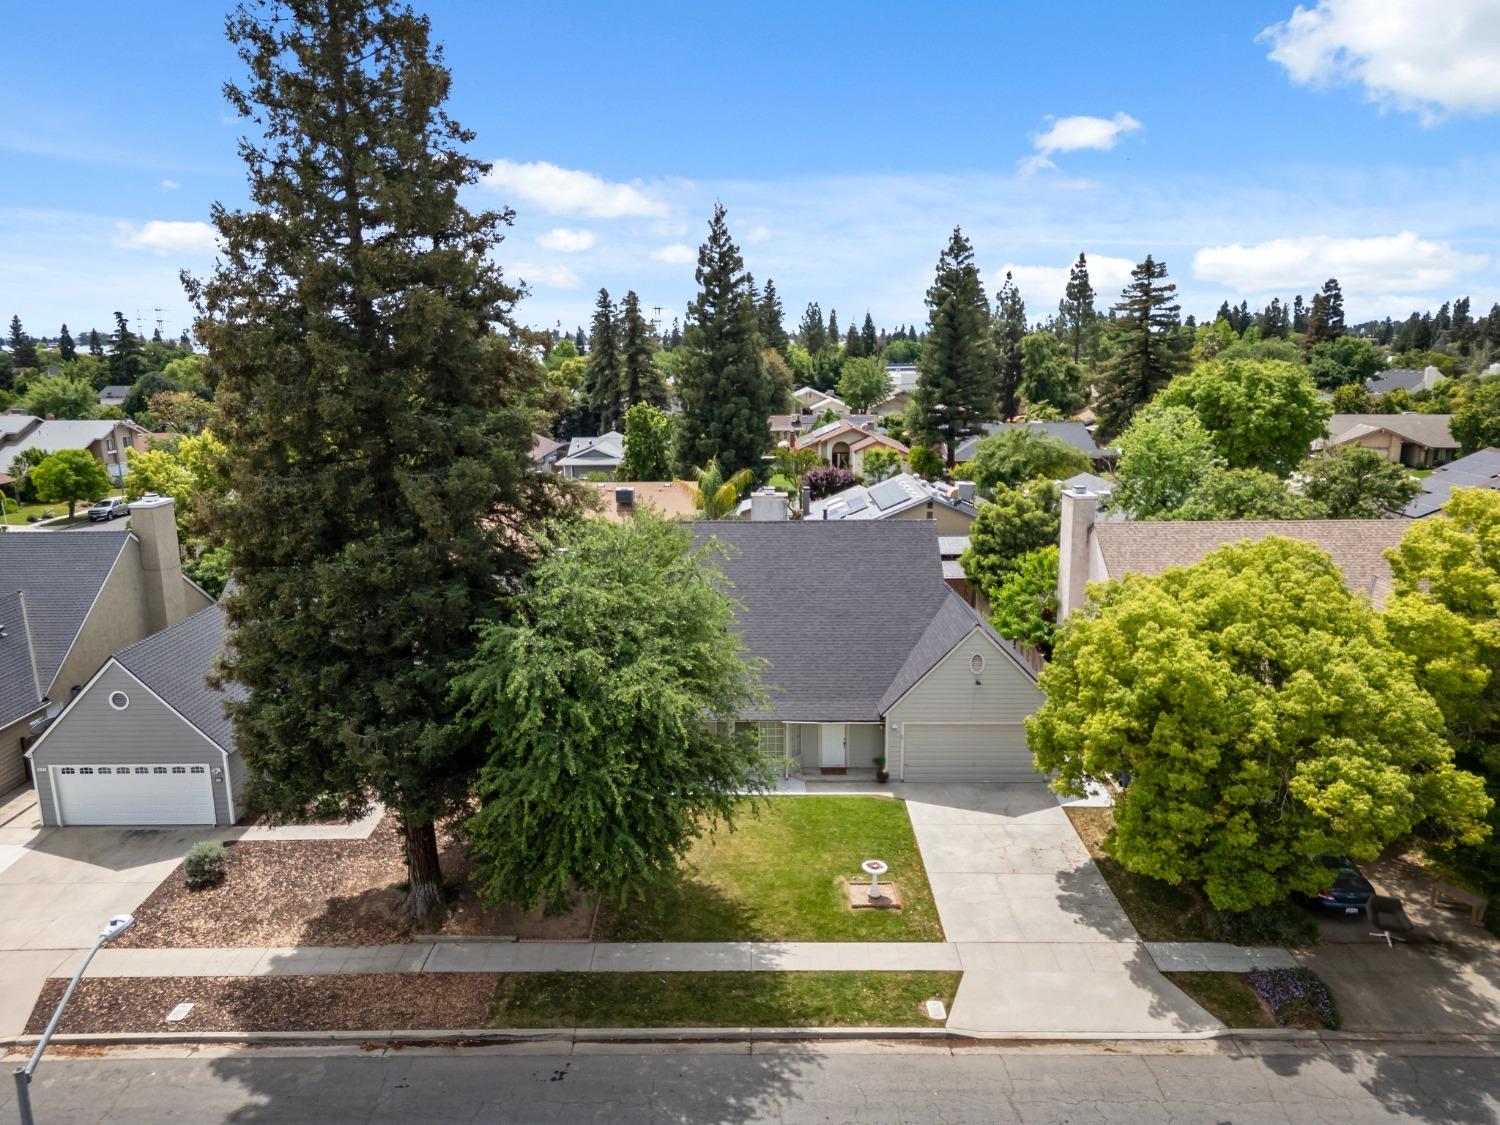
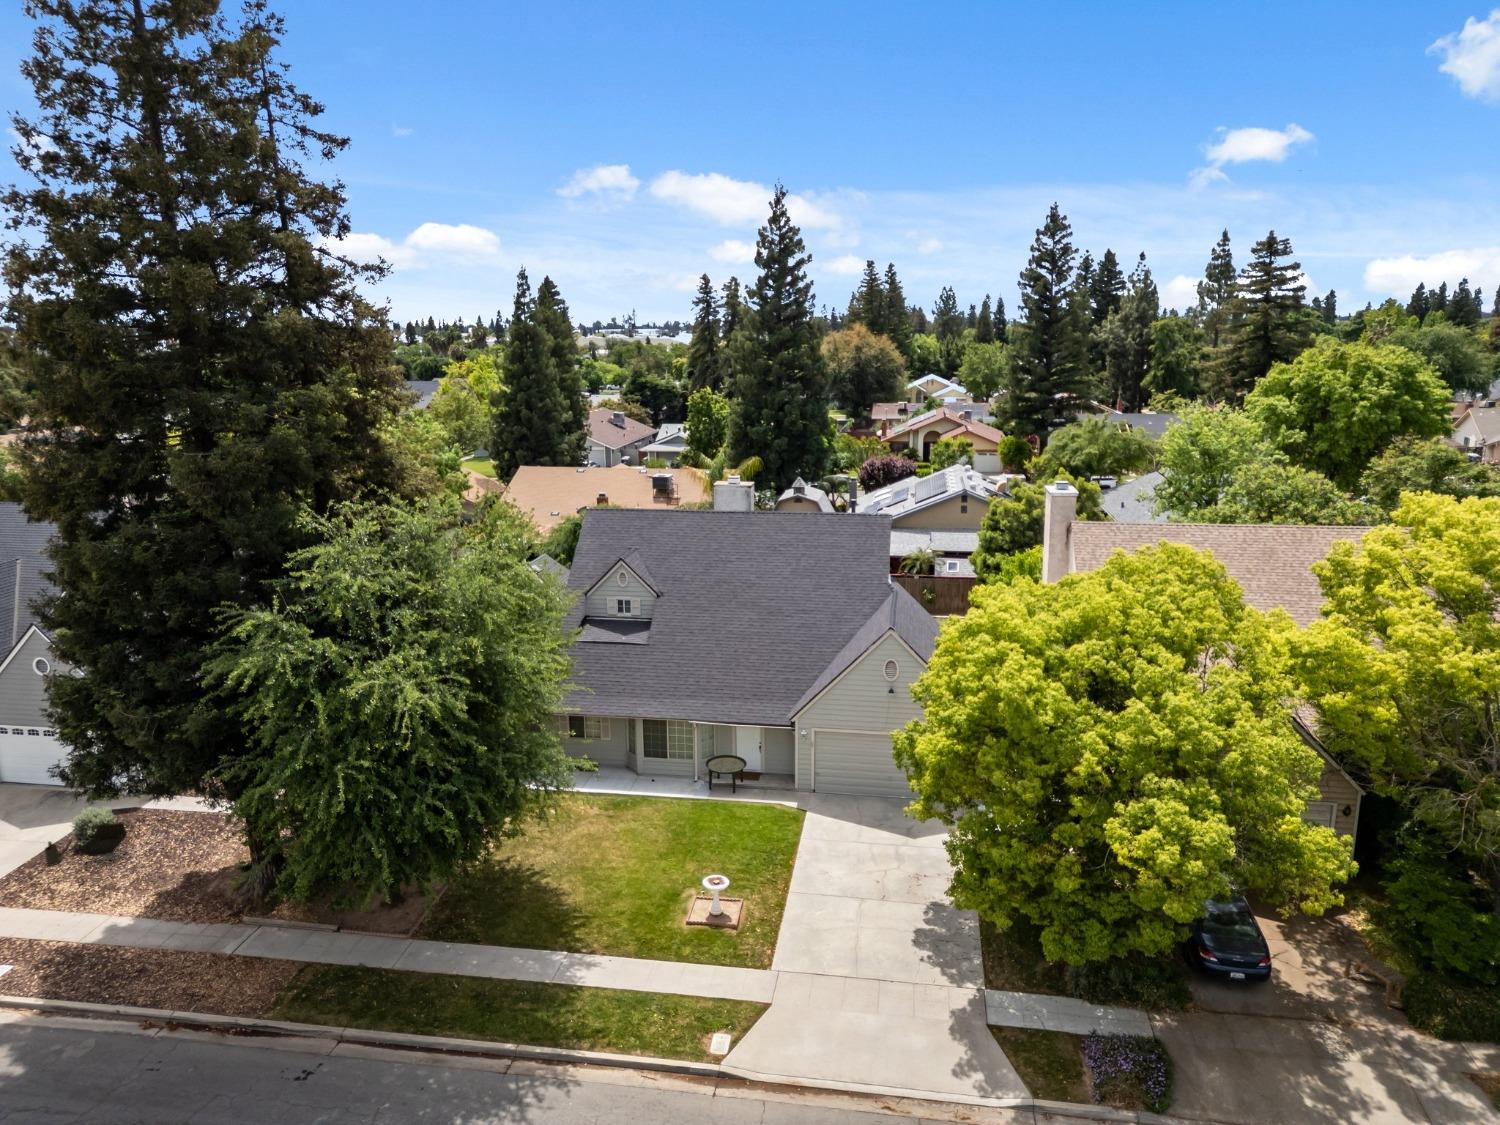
round table: none [804,751,844,787] -> present [706,755,747,793]
potted tree: present [872,756,890,782] -> none [772,760,794,791]
watering can: none [162,873,192,904] -> present [45,839,73,866]
lounge chair: present [1366,894,1414,946] -> present [80,823,127,861]

